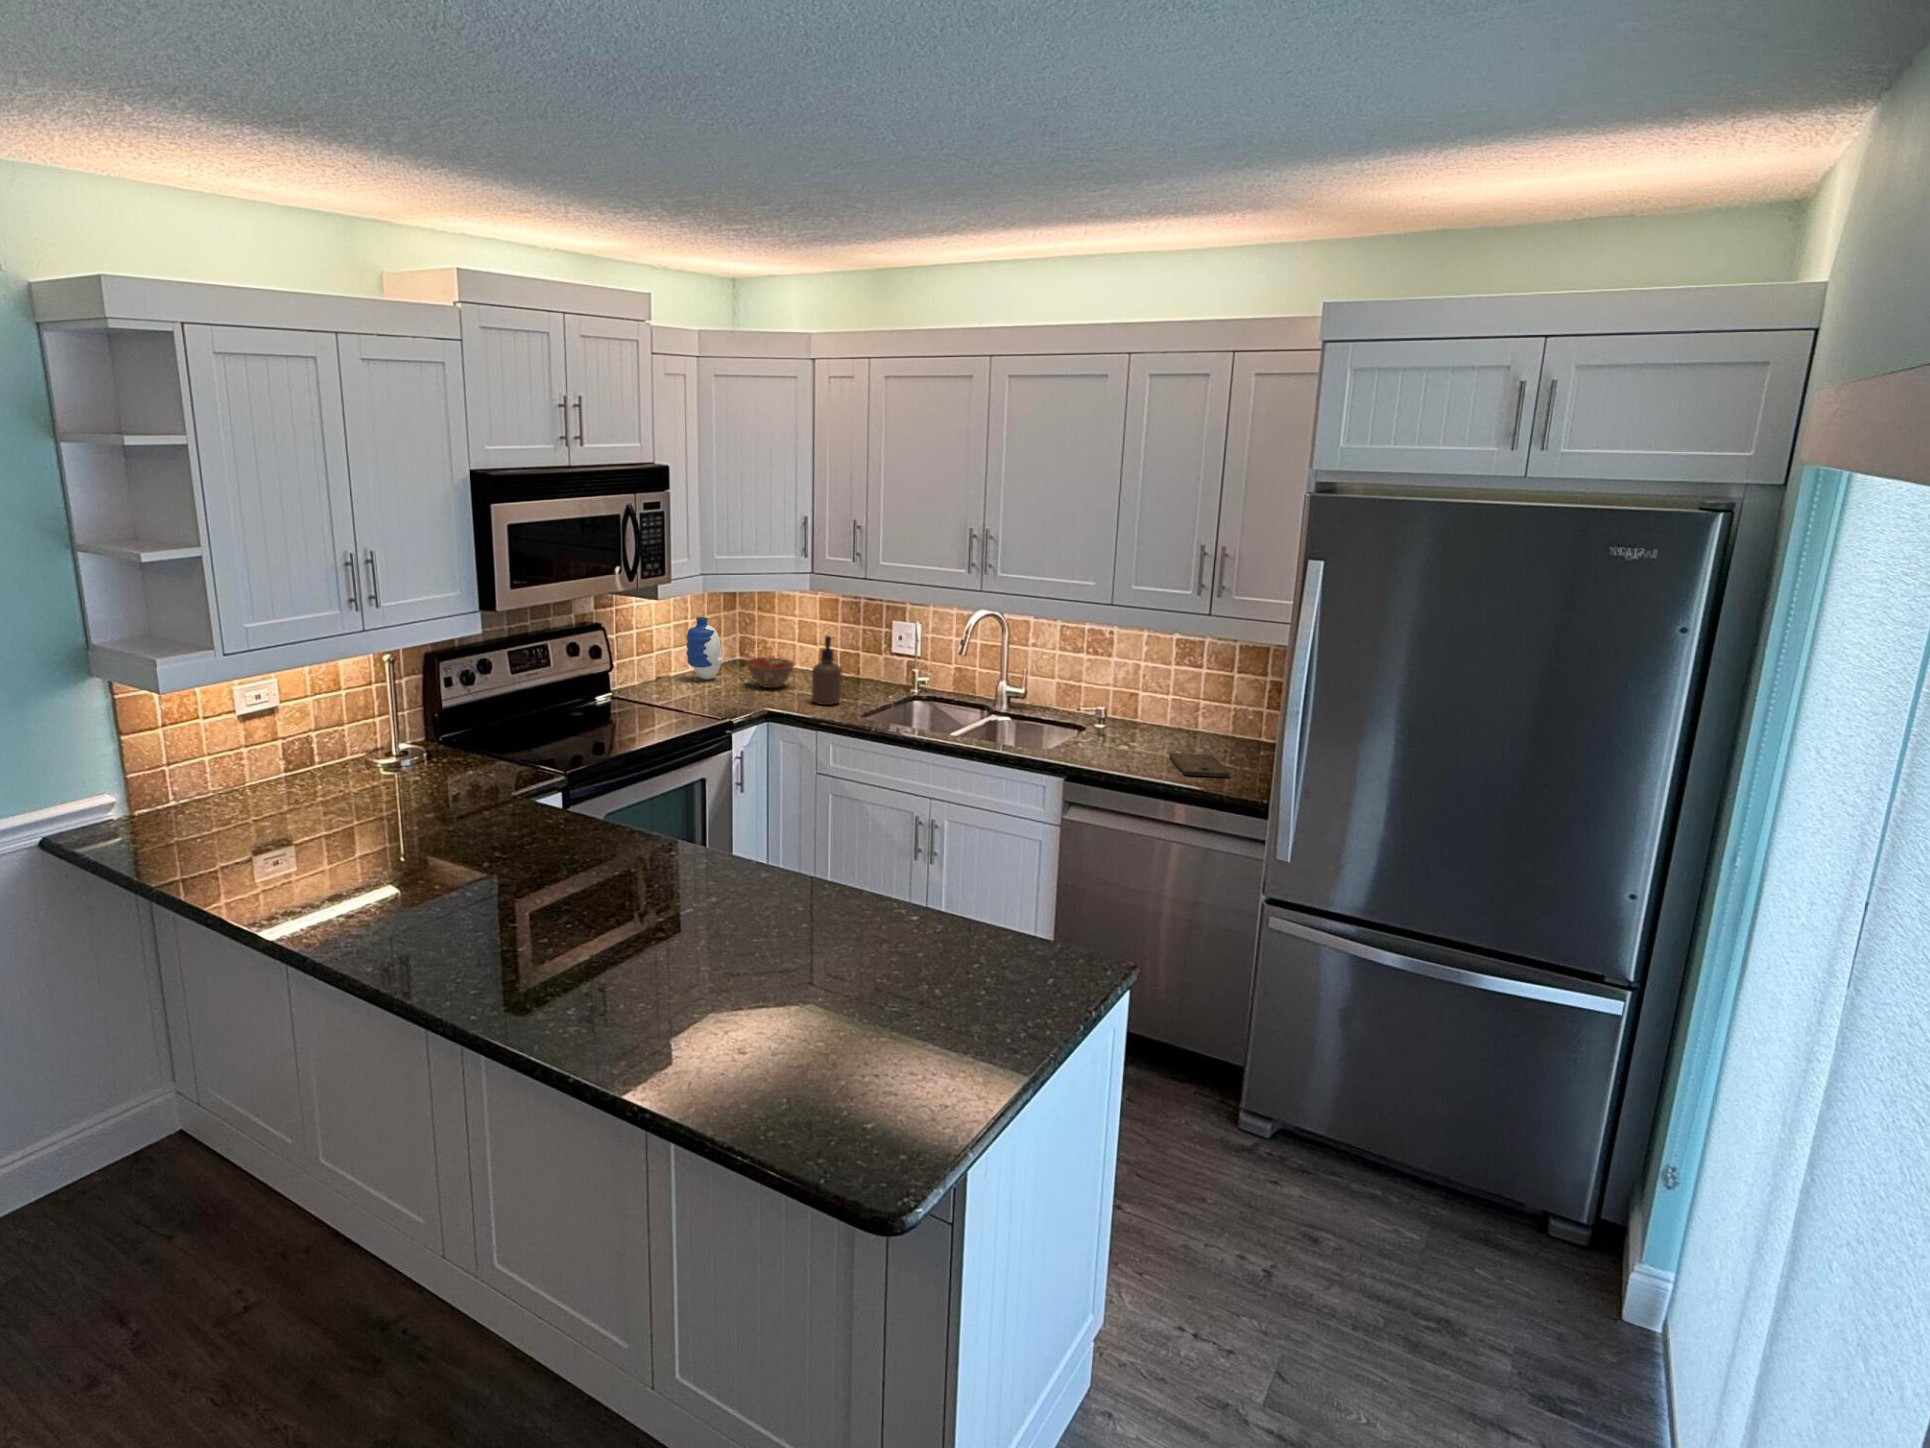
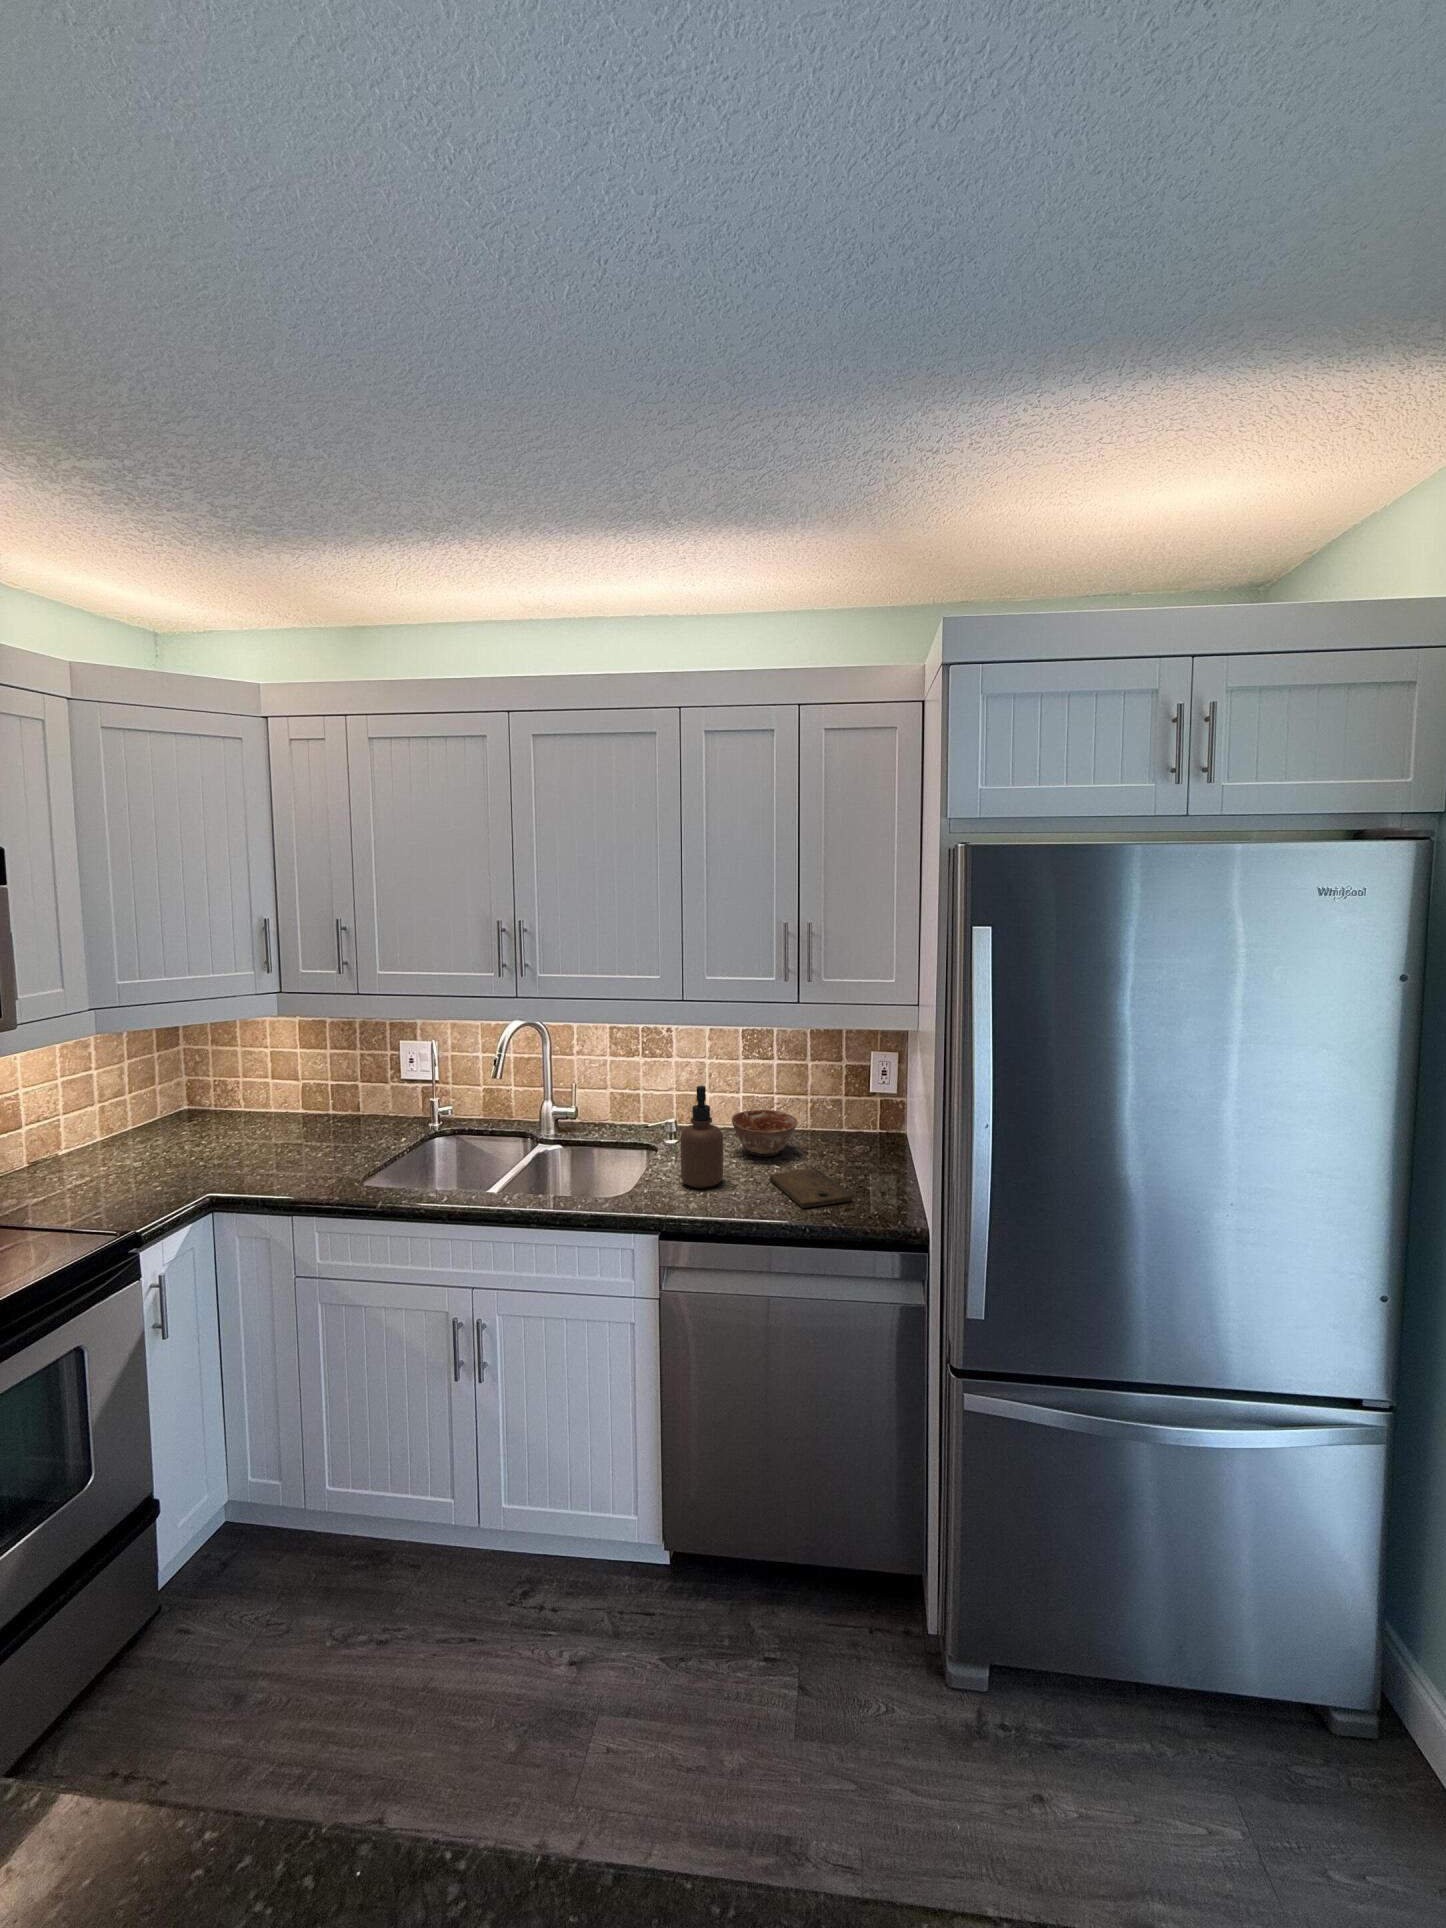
vase: present [686,617,723,680] -> none [86,1067,149,1154]
soap dispenser: present [812,636,842,705] -> present [680,1086,723,1188]
ceramic bowl: present [747,657,795,688] -> present [732,1110,798,1157]

